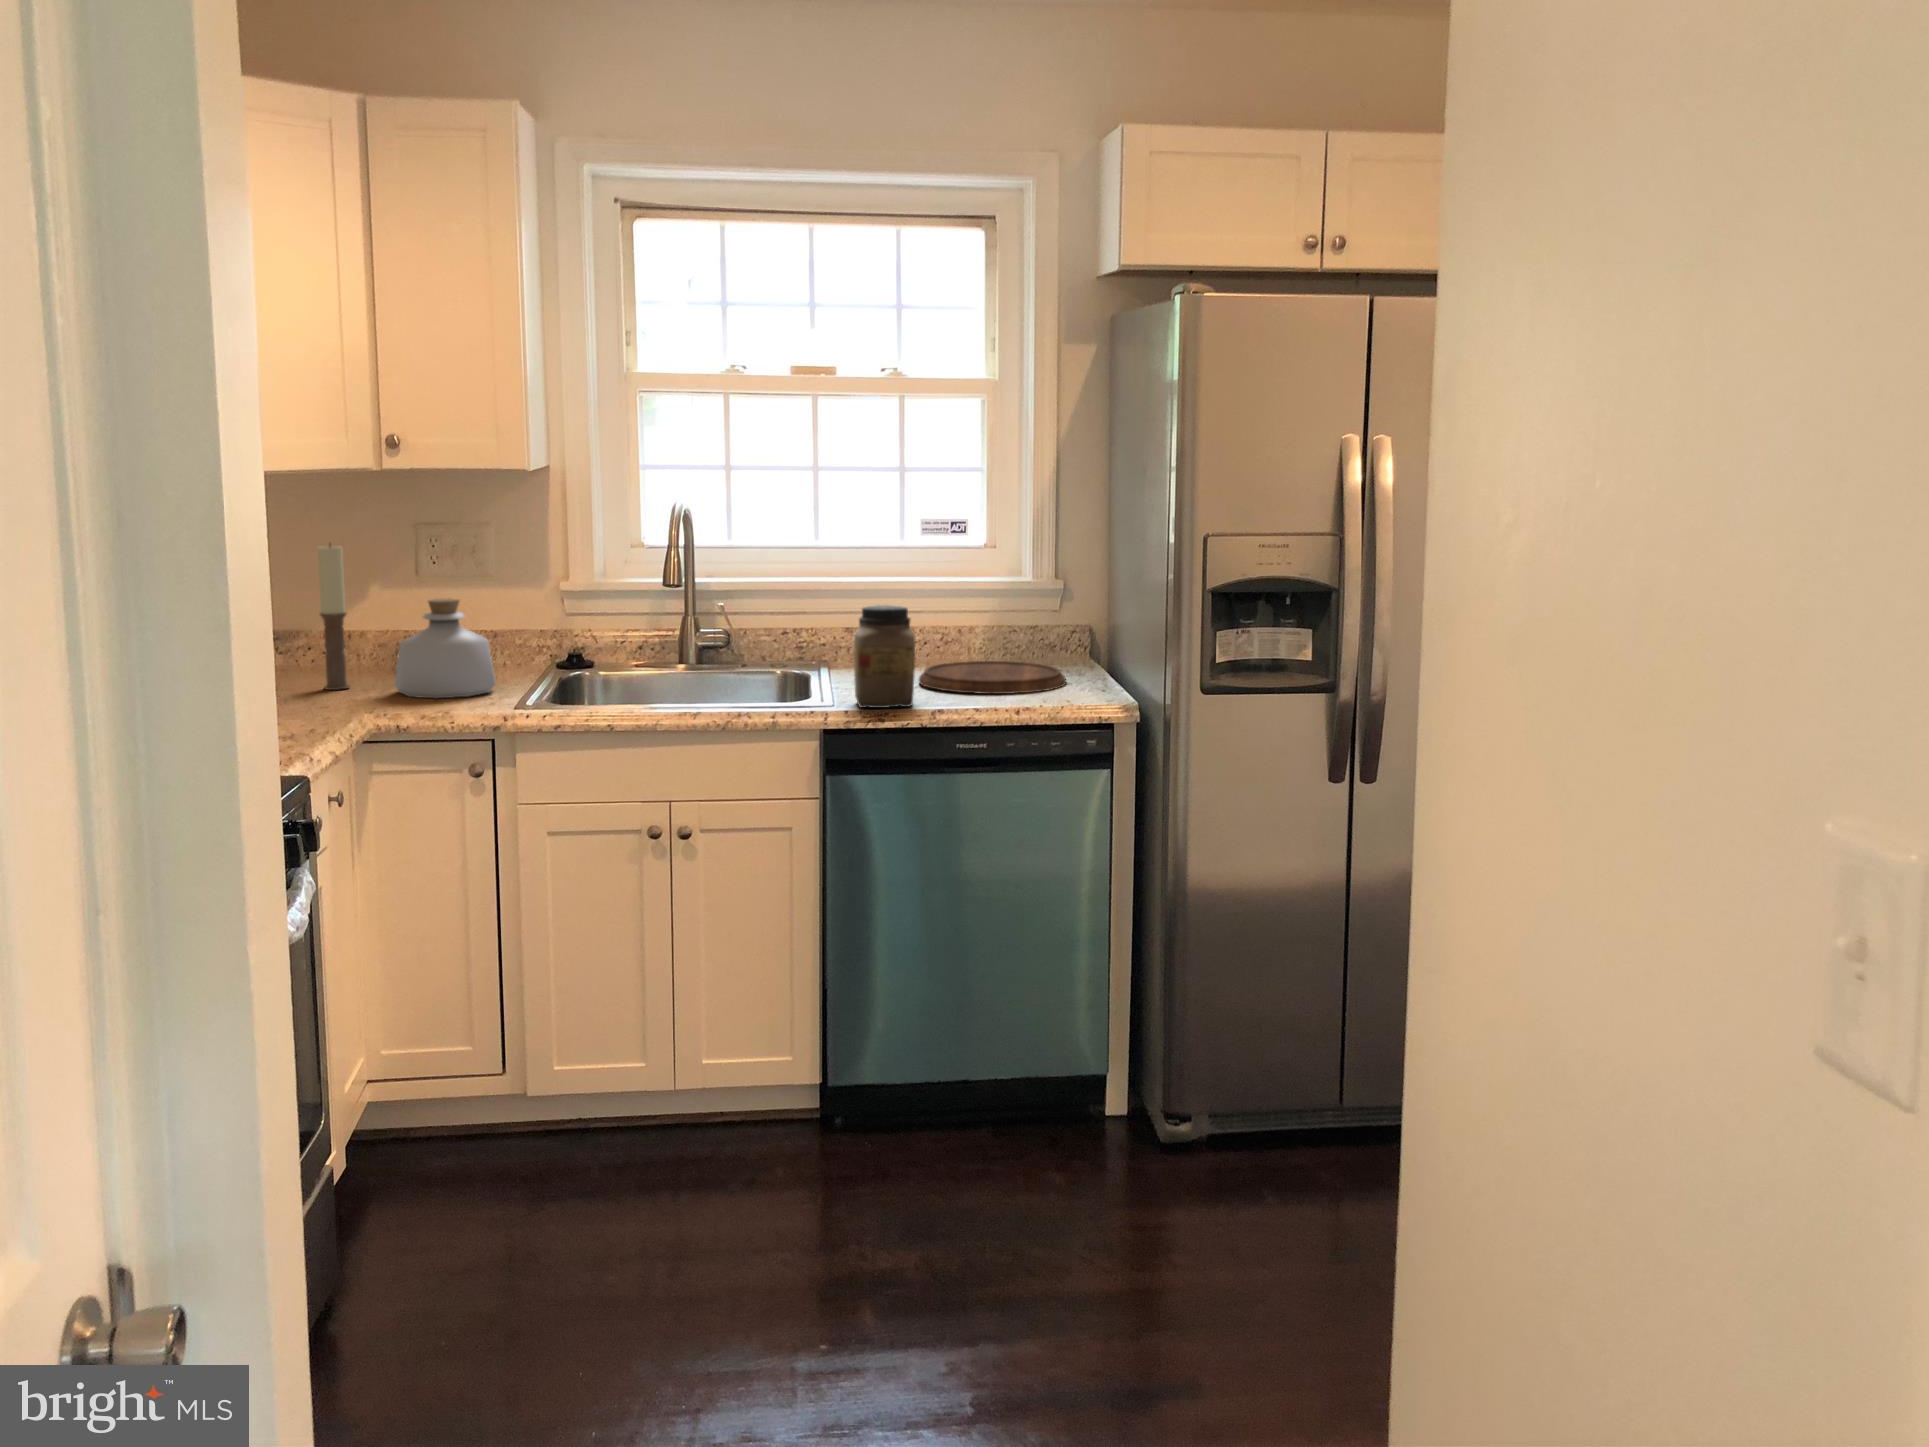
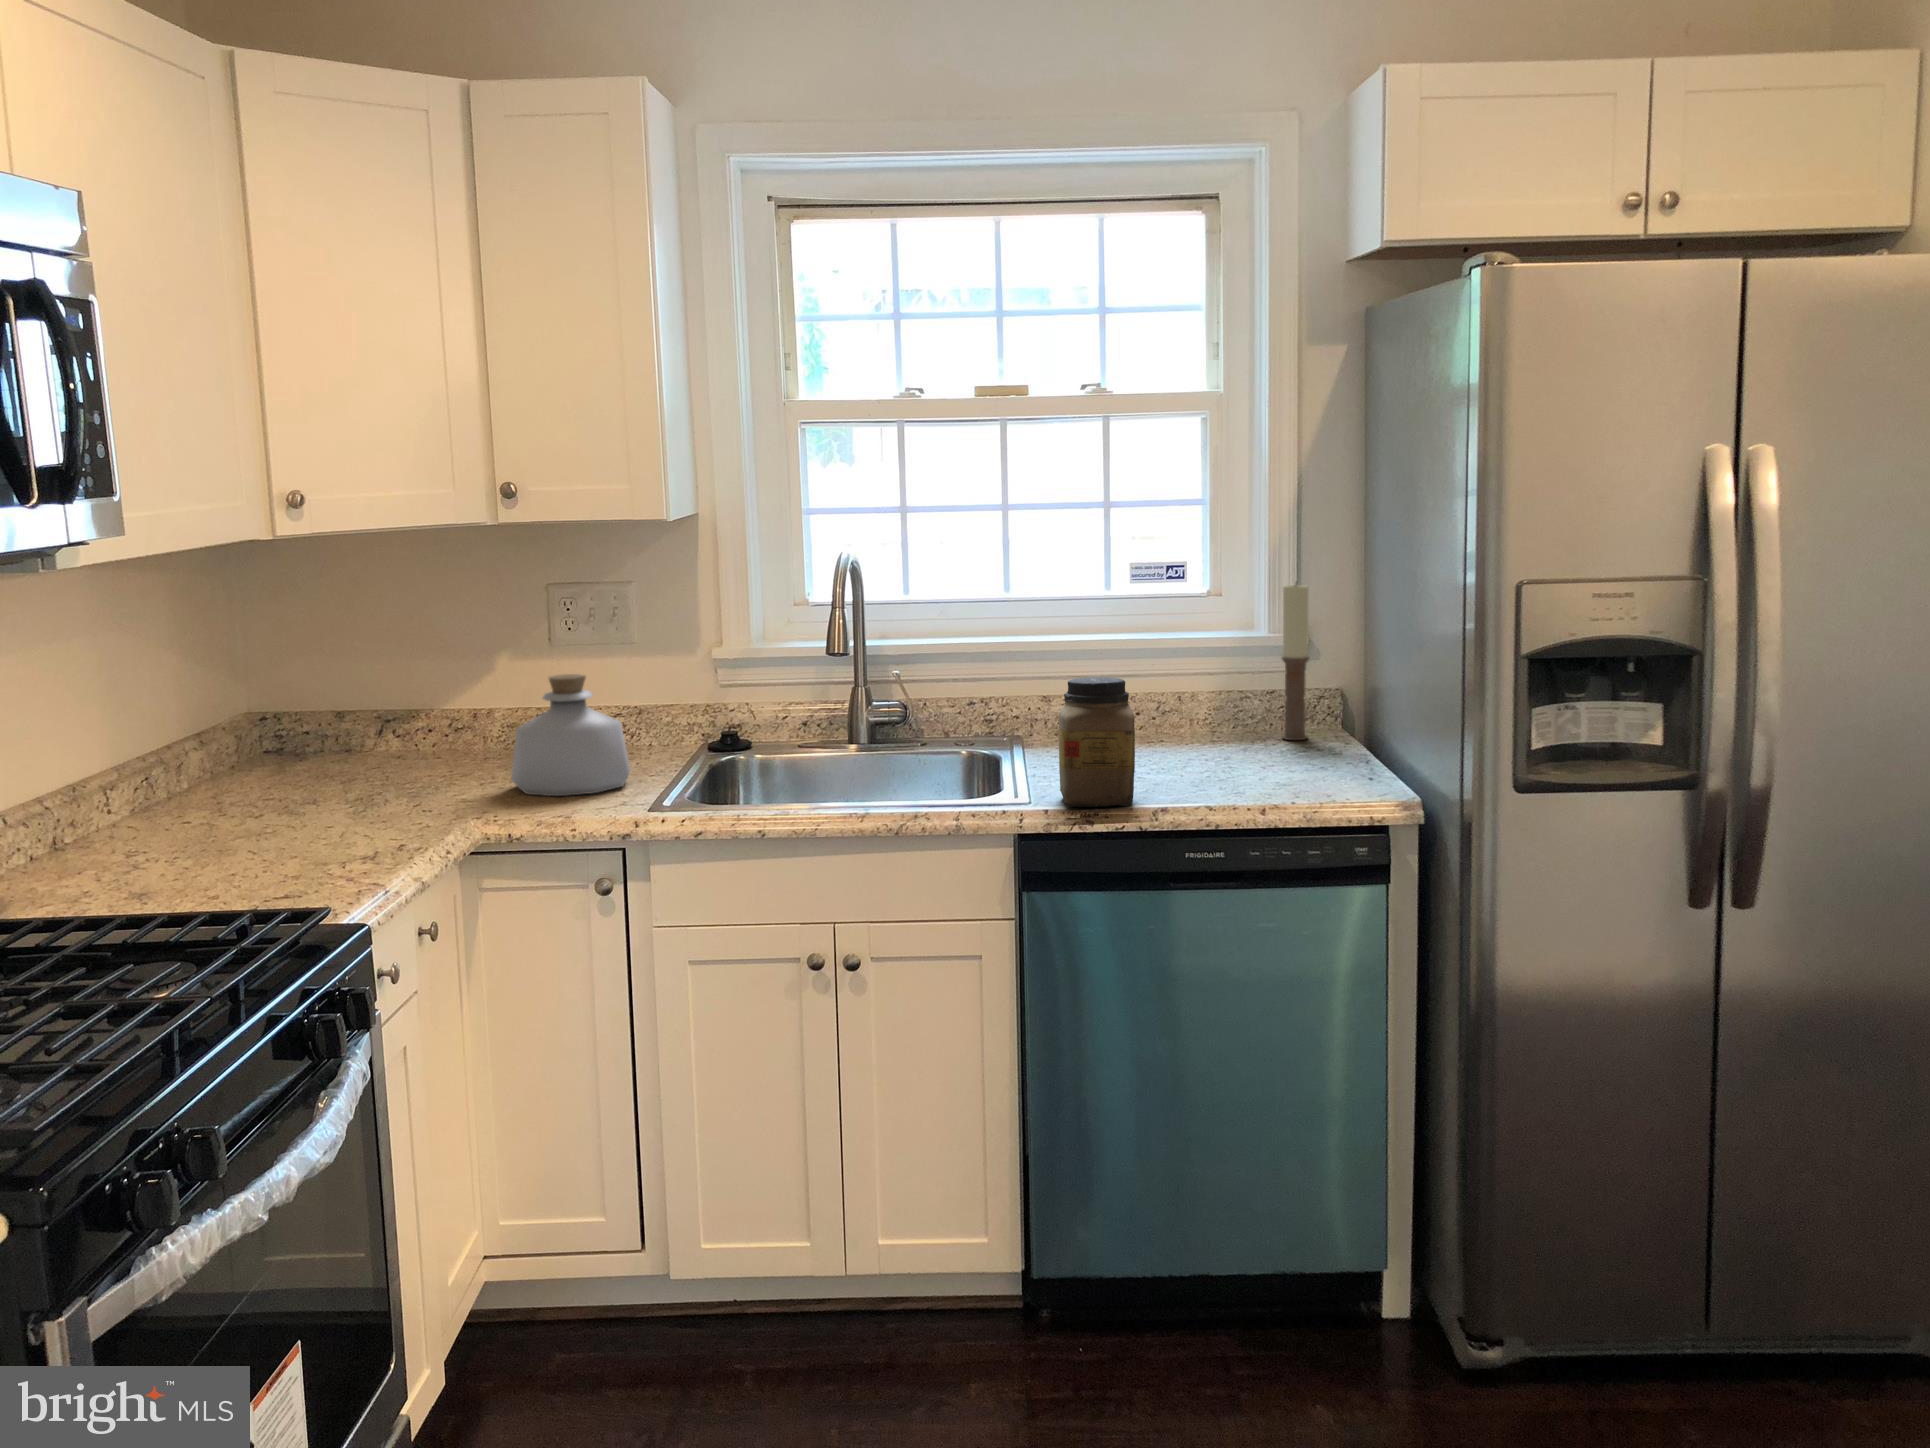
candle: present [318,545,350,690] -> present [1281,584,1309,740]
cutting board: present [919,661,1066,694] -> none [1137,737,1321,784]

